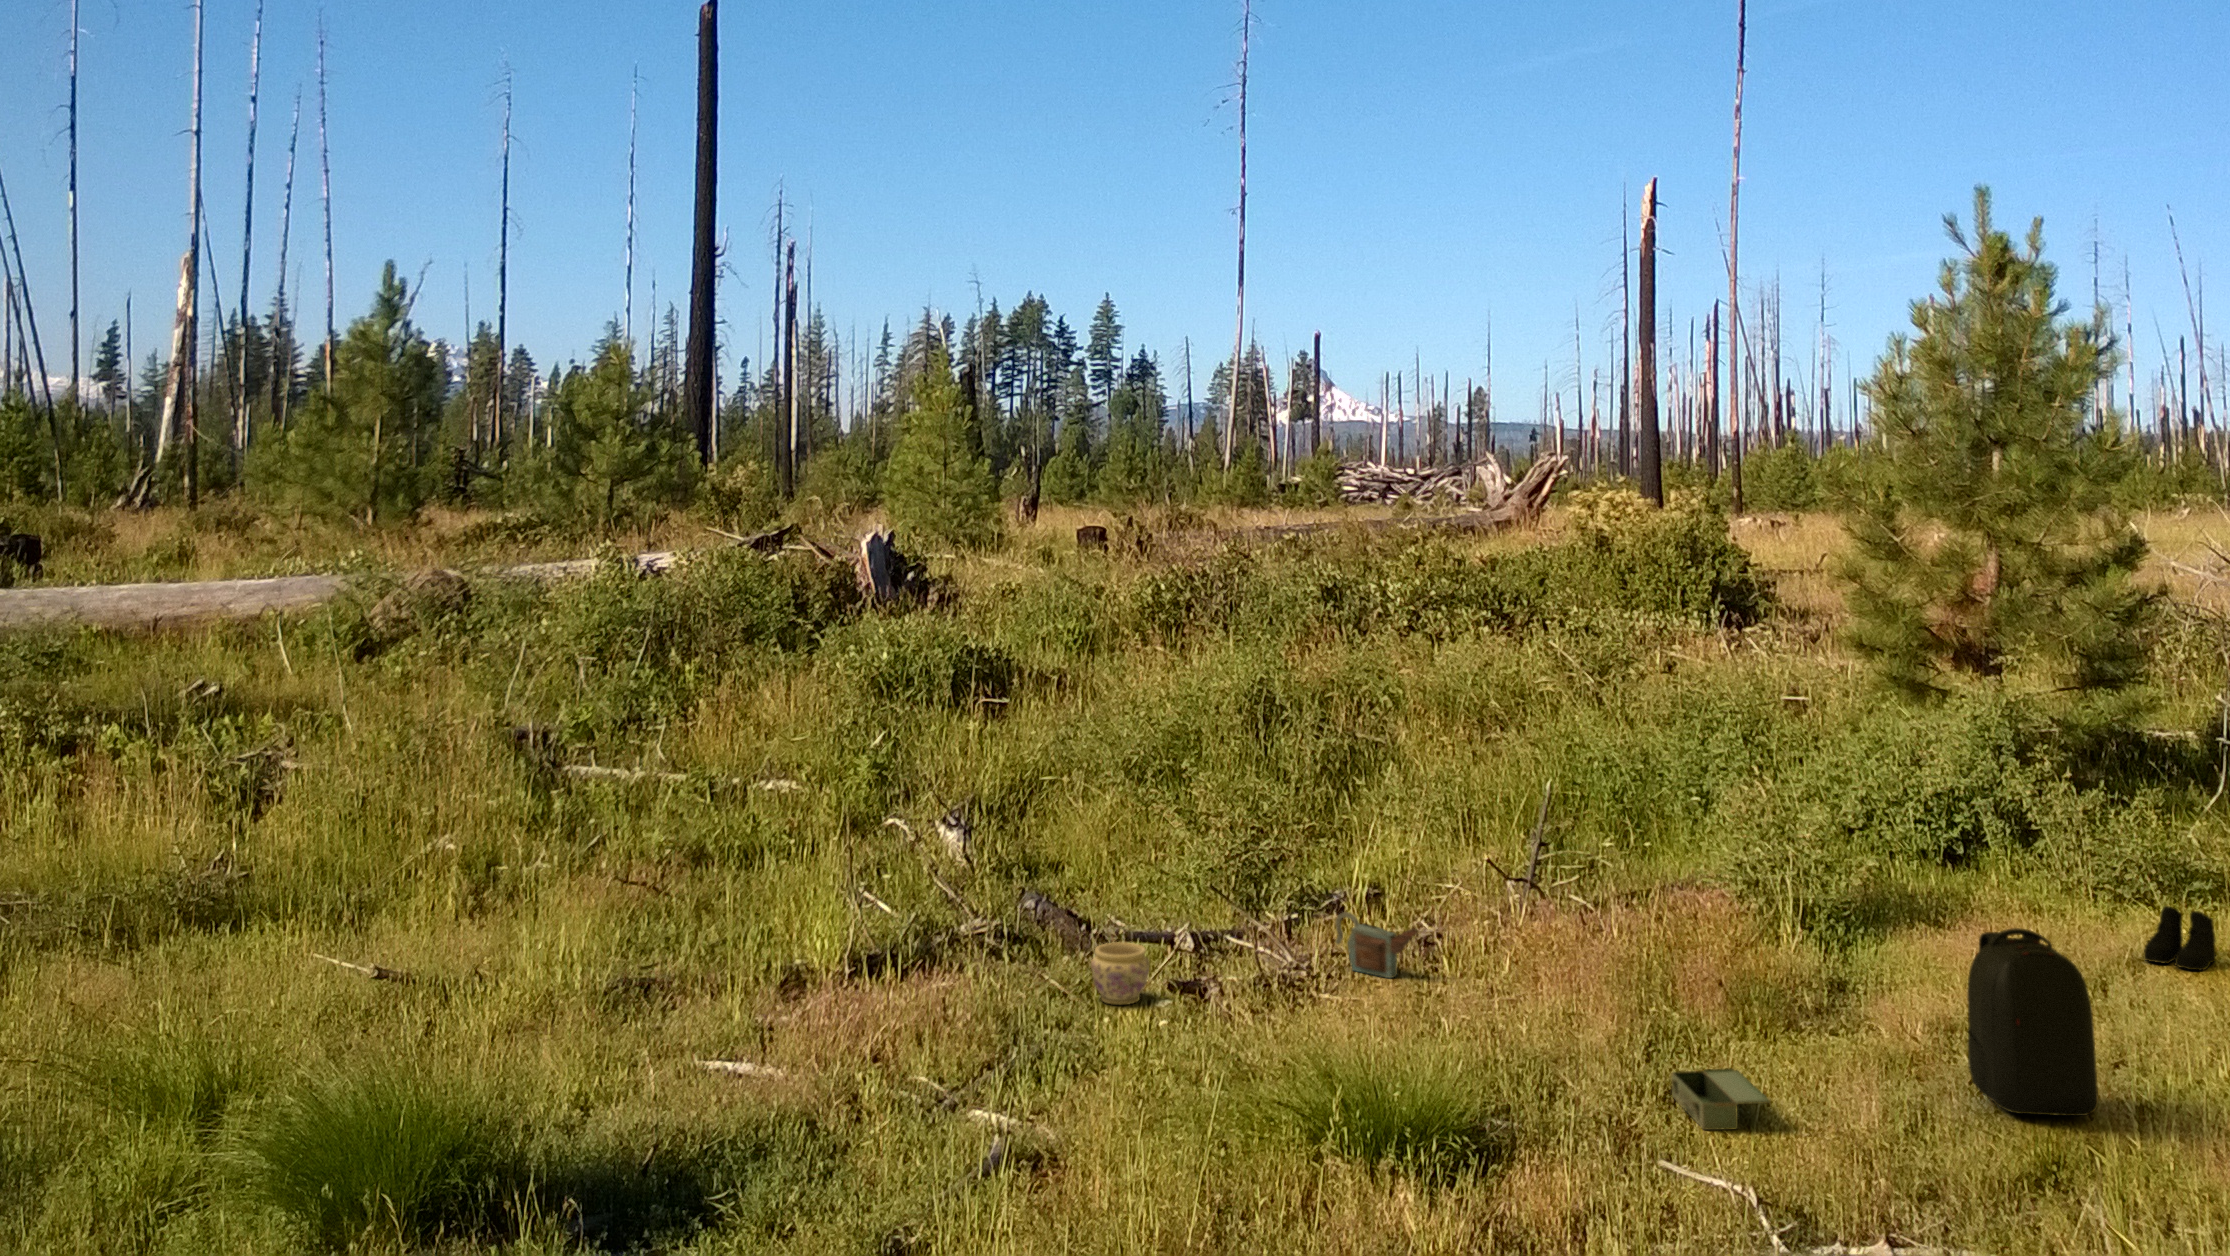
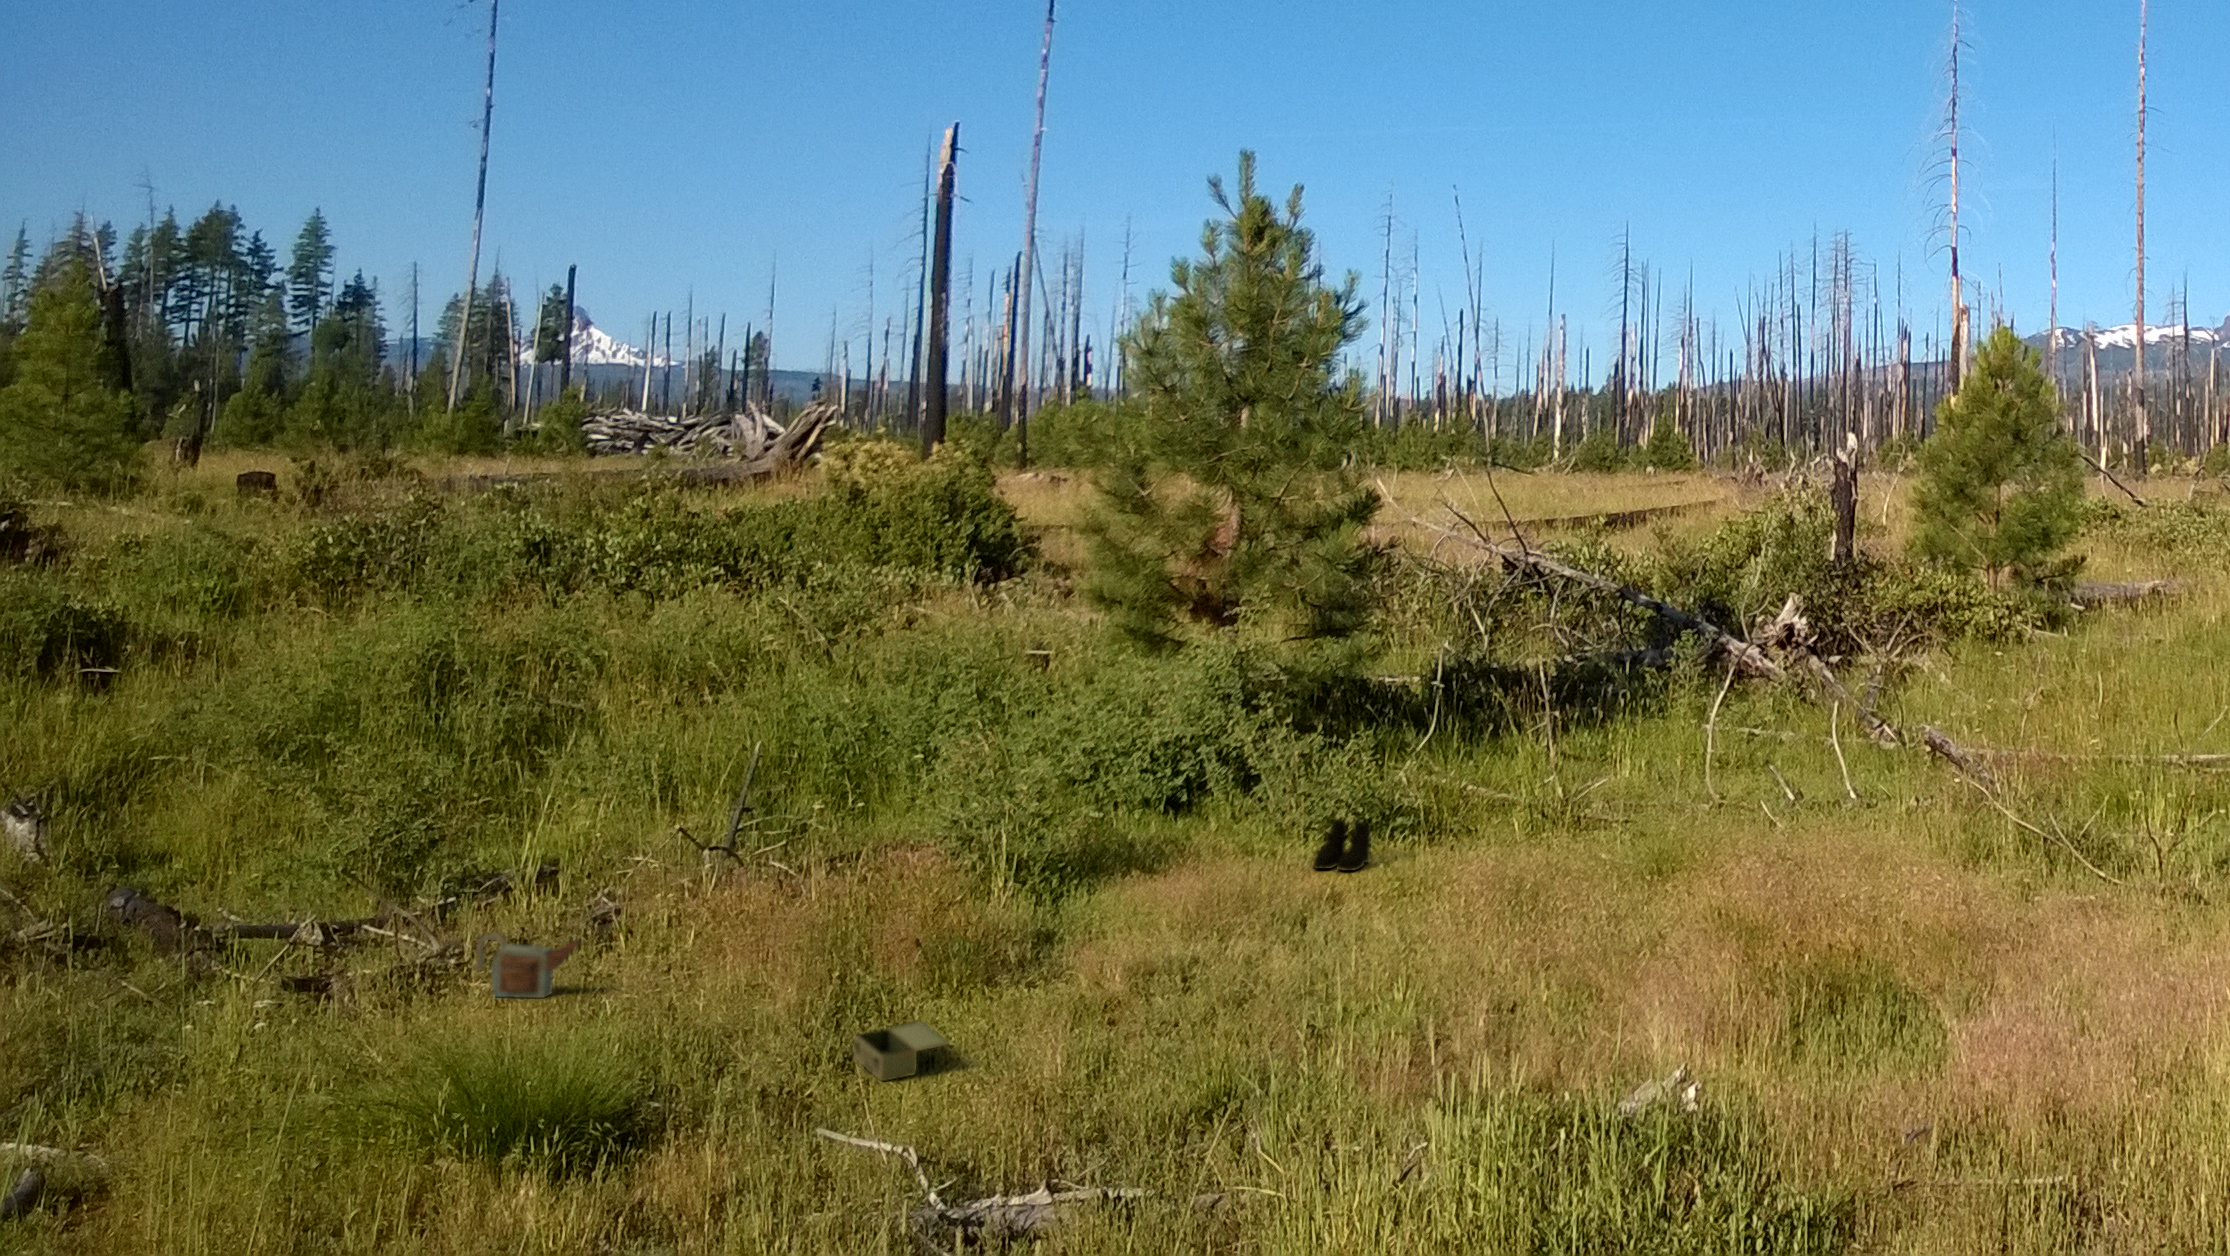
backpack: present [1967,928,2098,1116] -> none [1139,852,1245,1014]
planter: present [1091,942,1149,1005] -> none [124,1008,214,1085]

